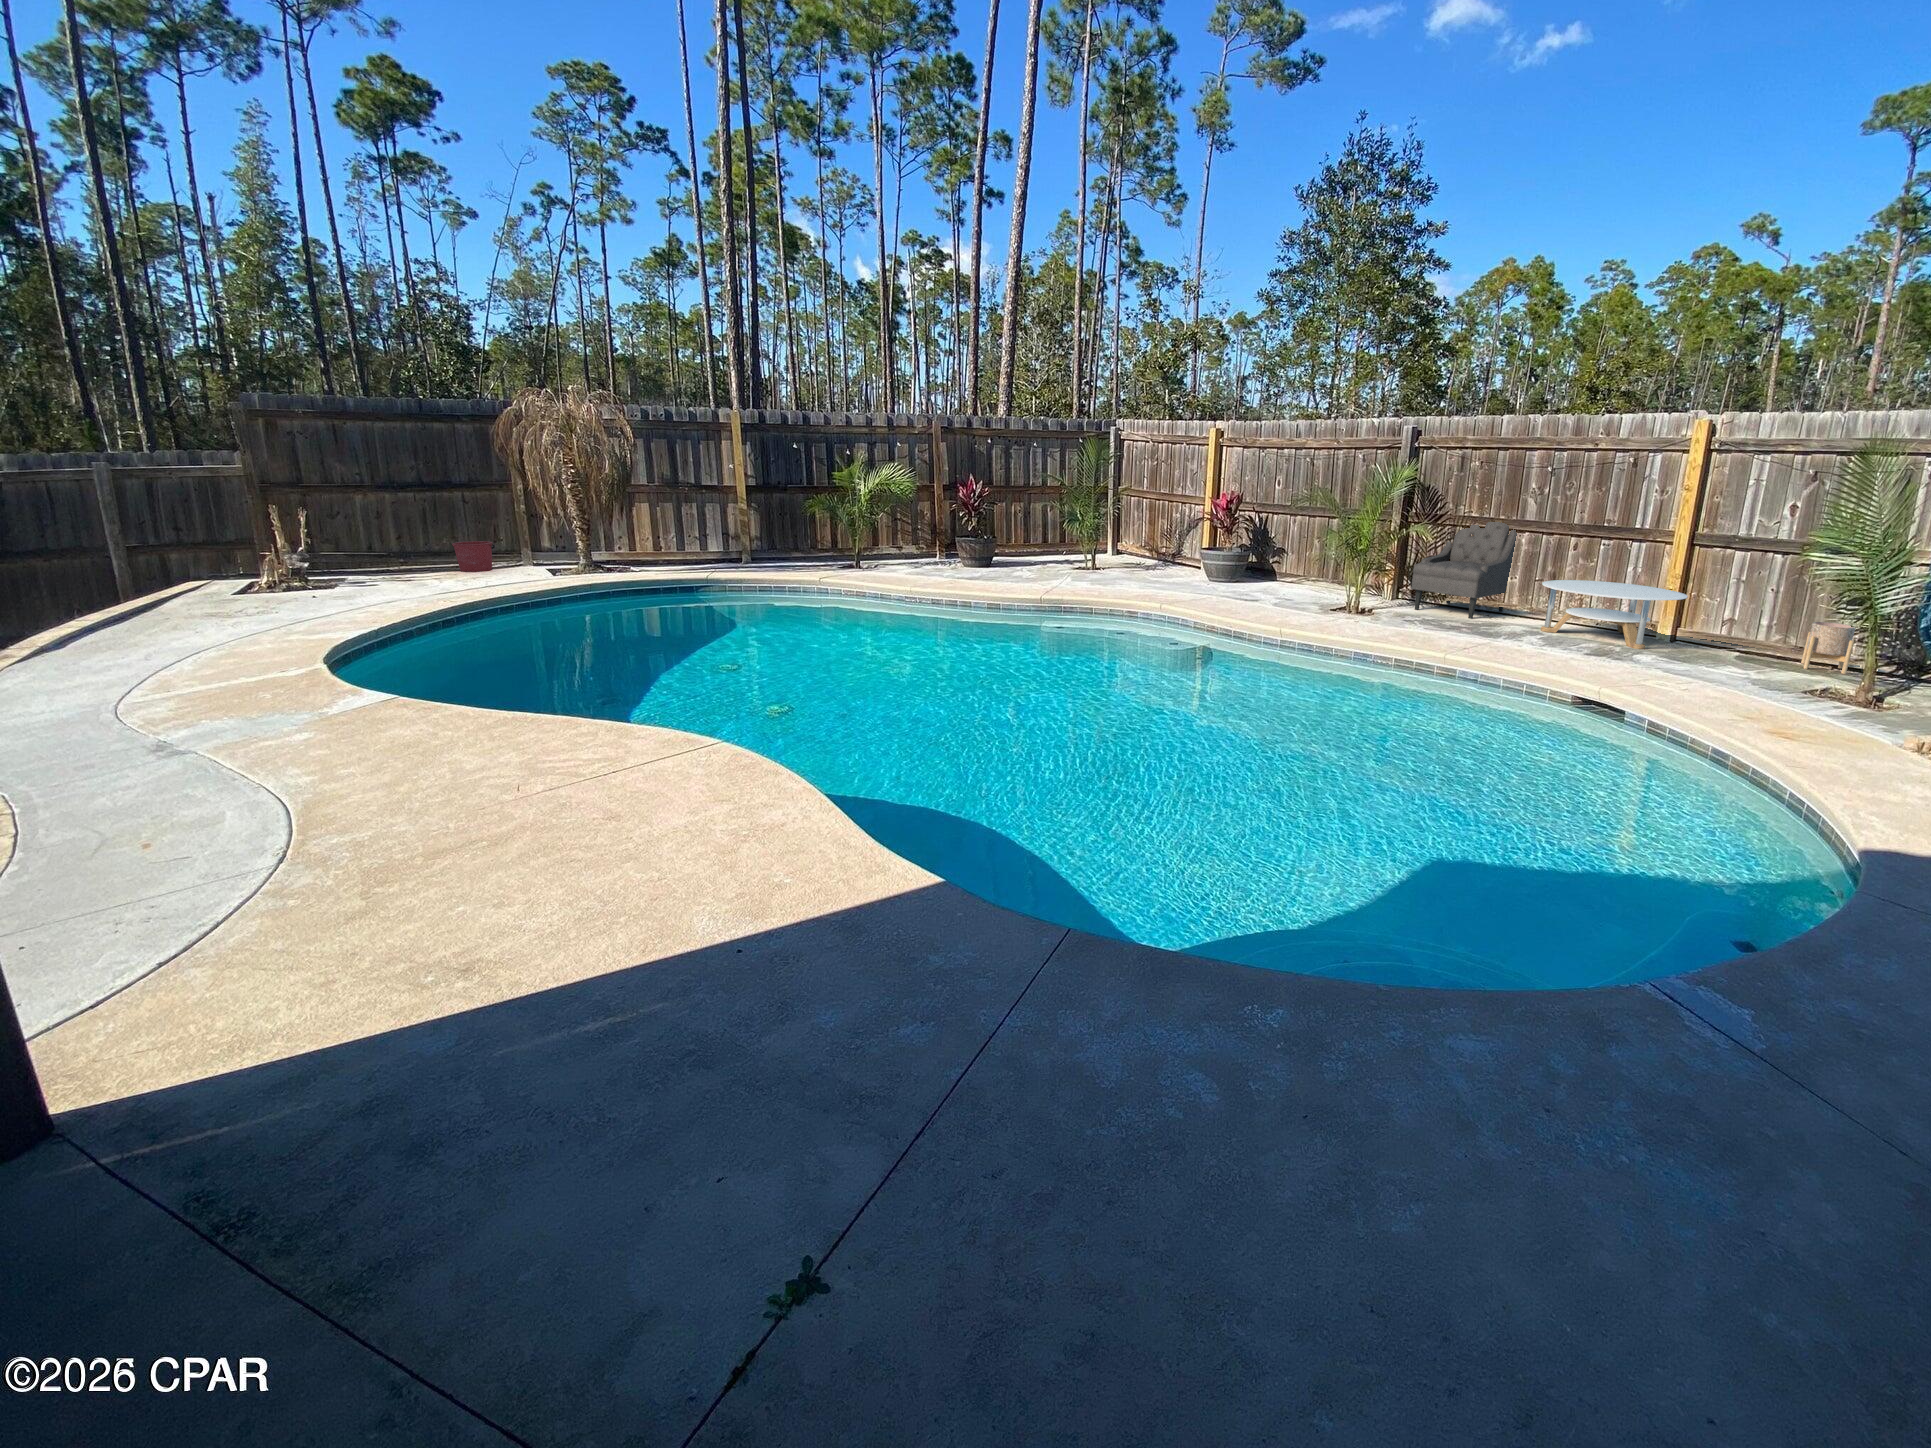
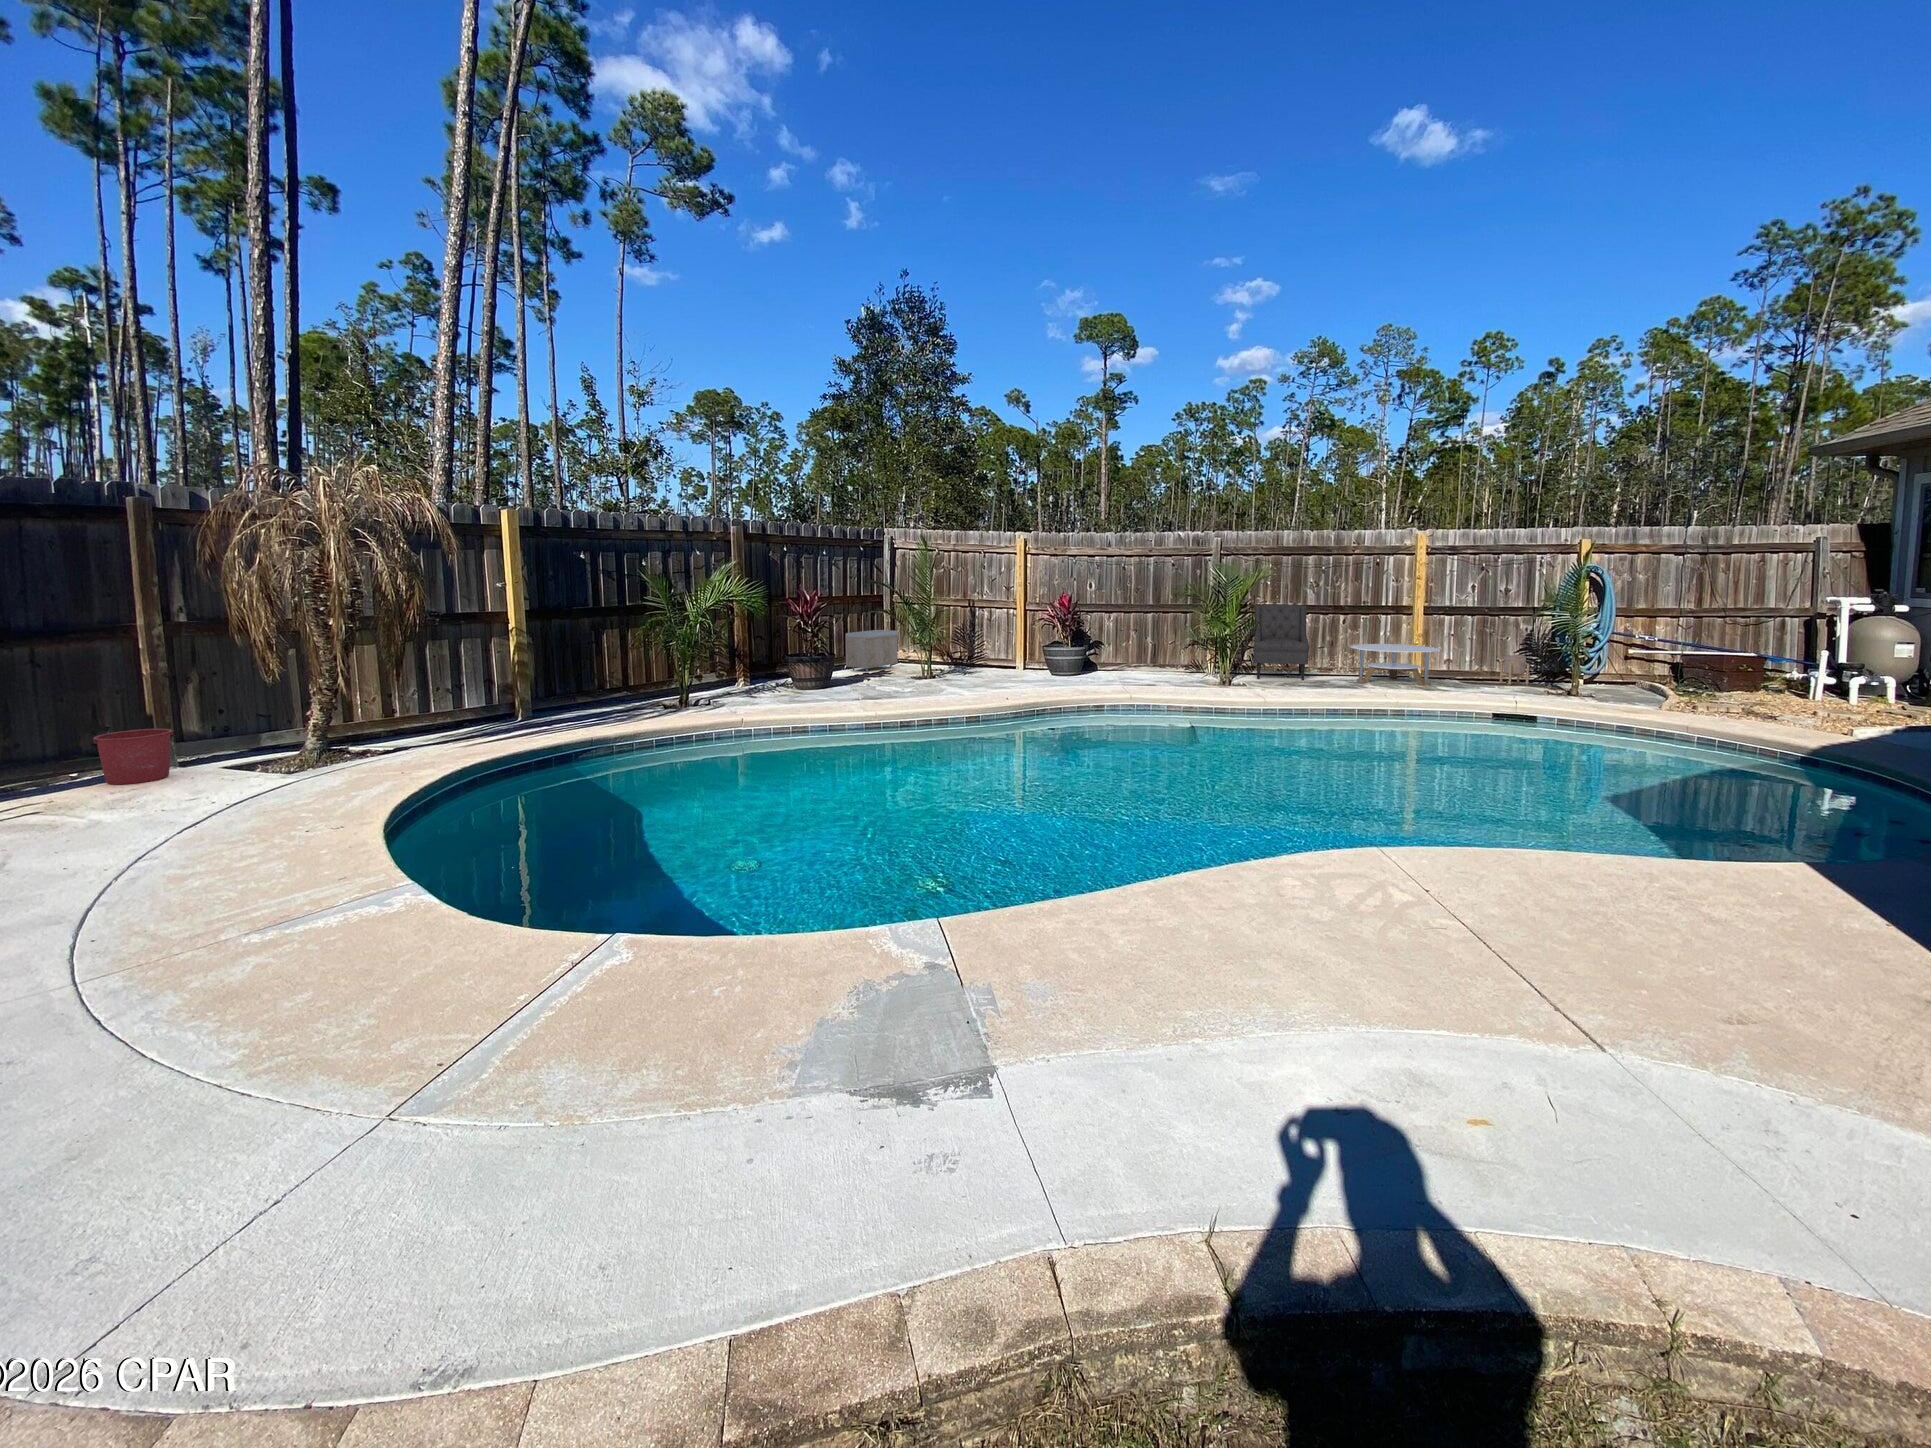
storage bench: none [1056,520,1108,558] -> present [846,630,898,672]

